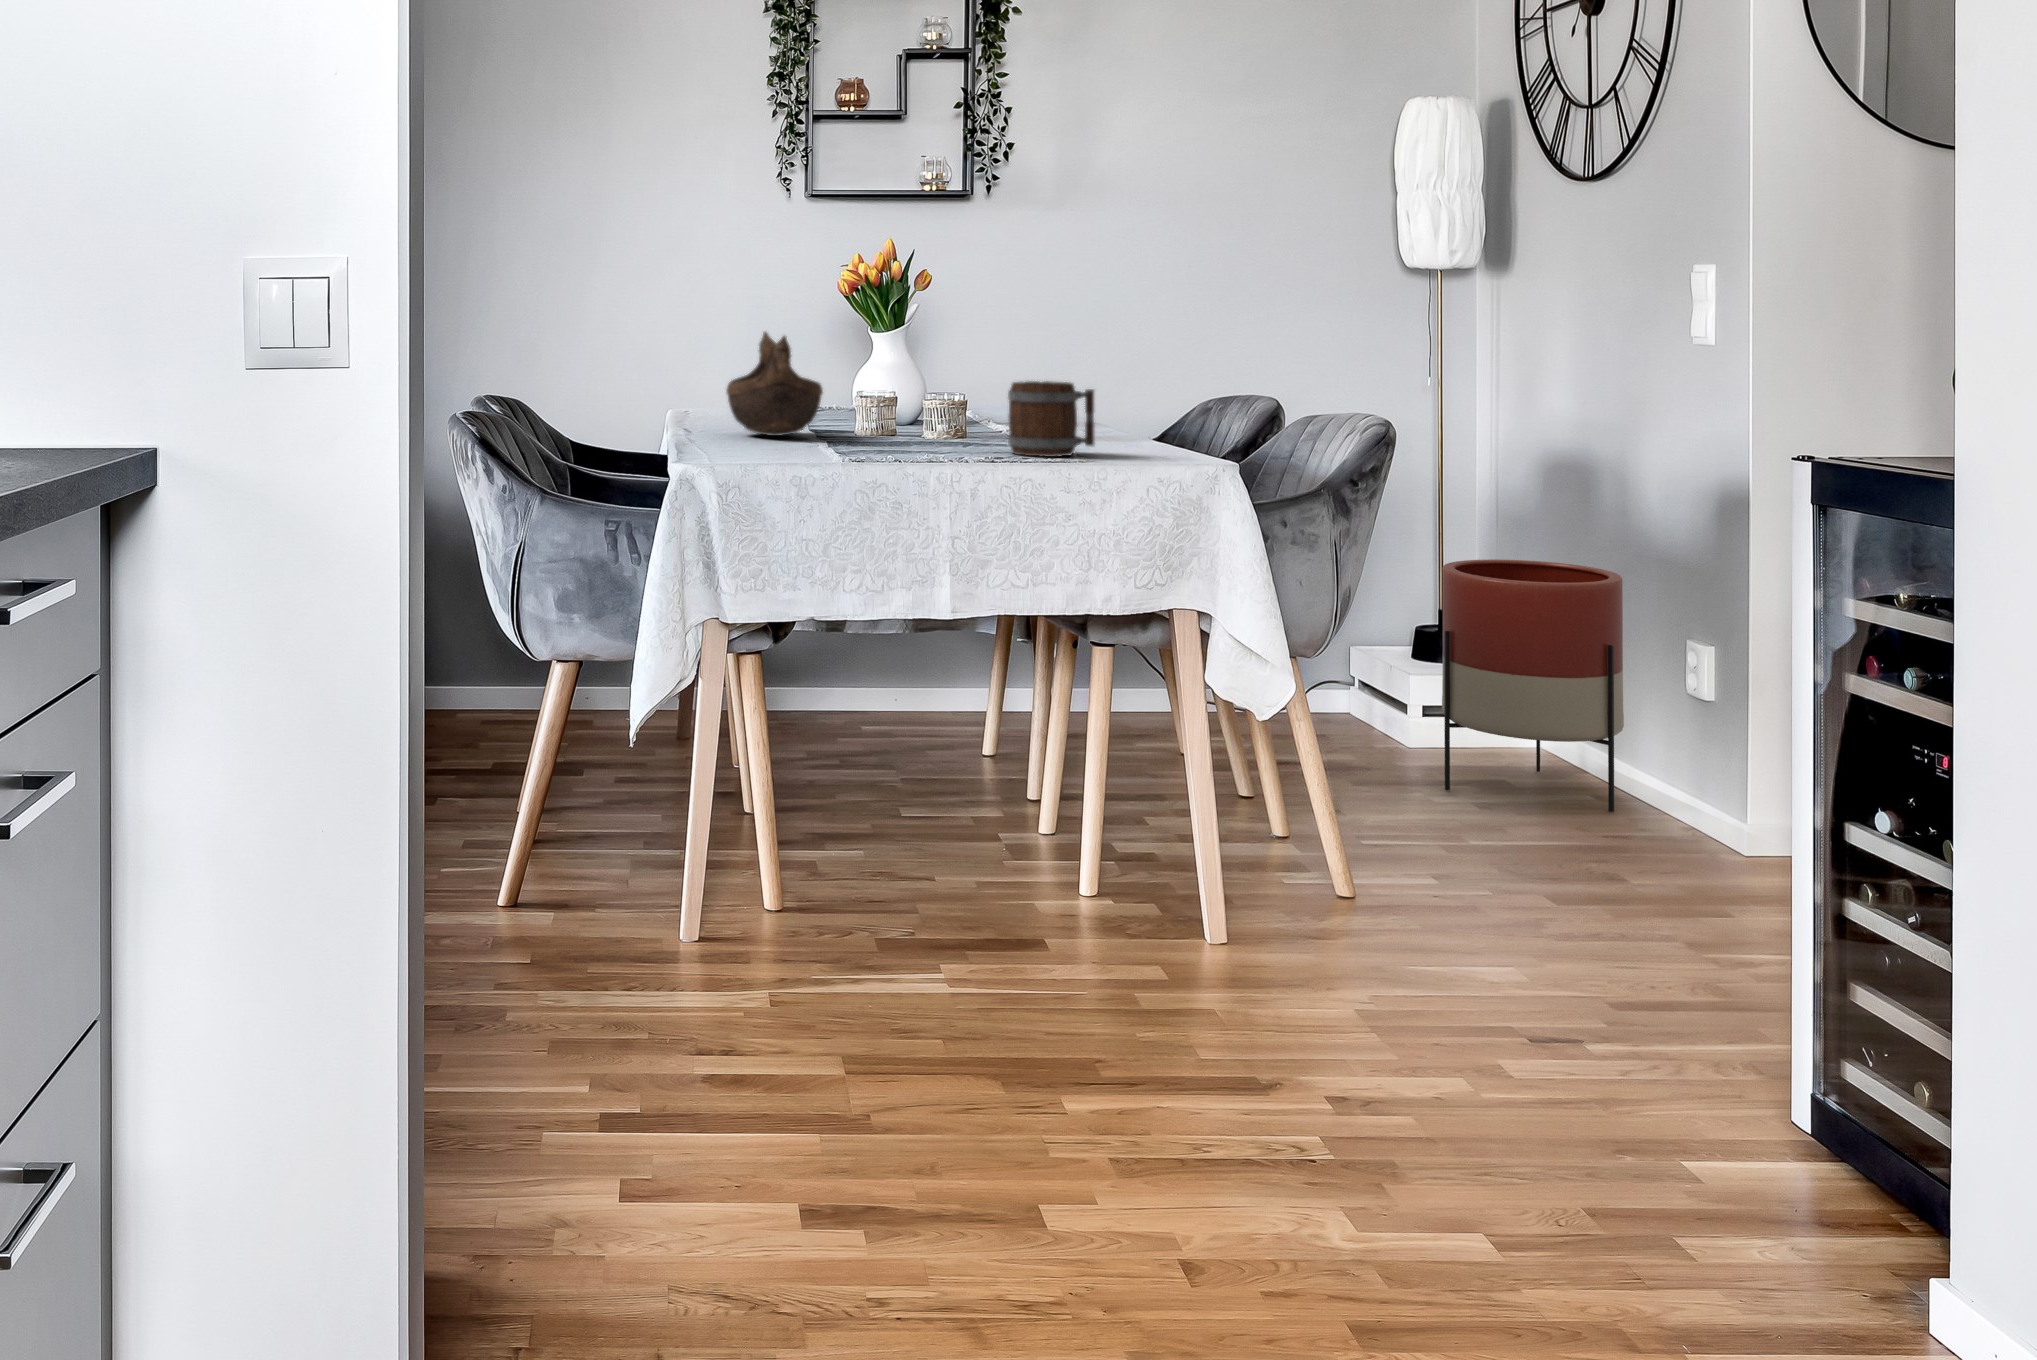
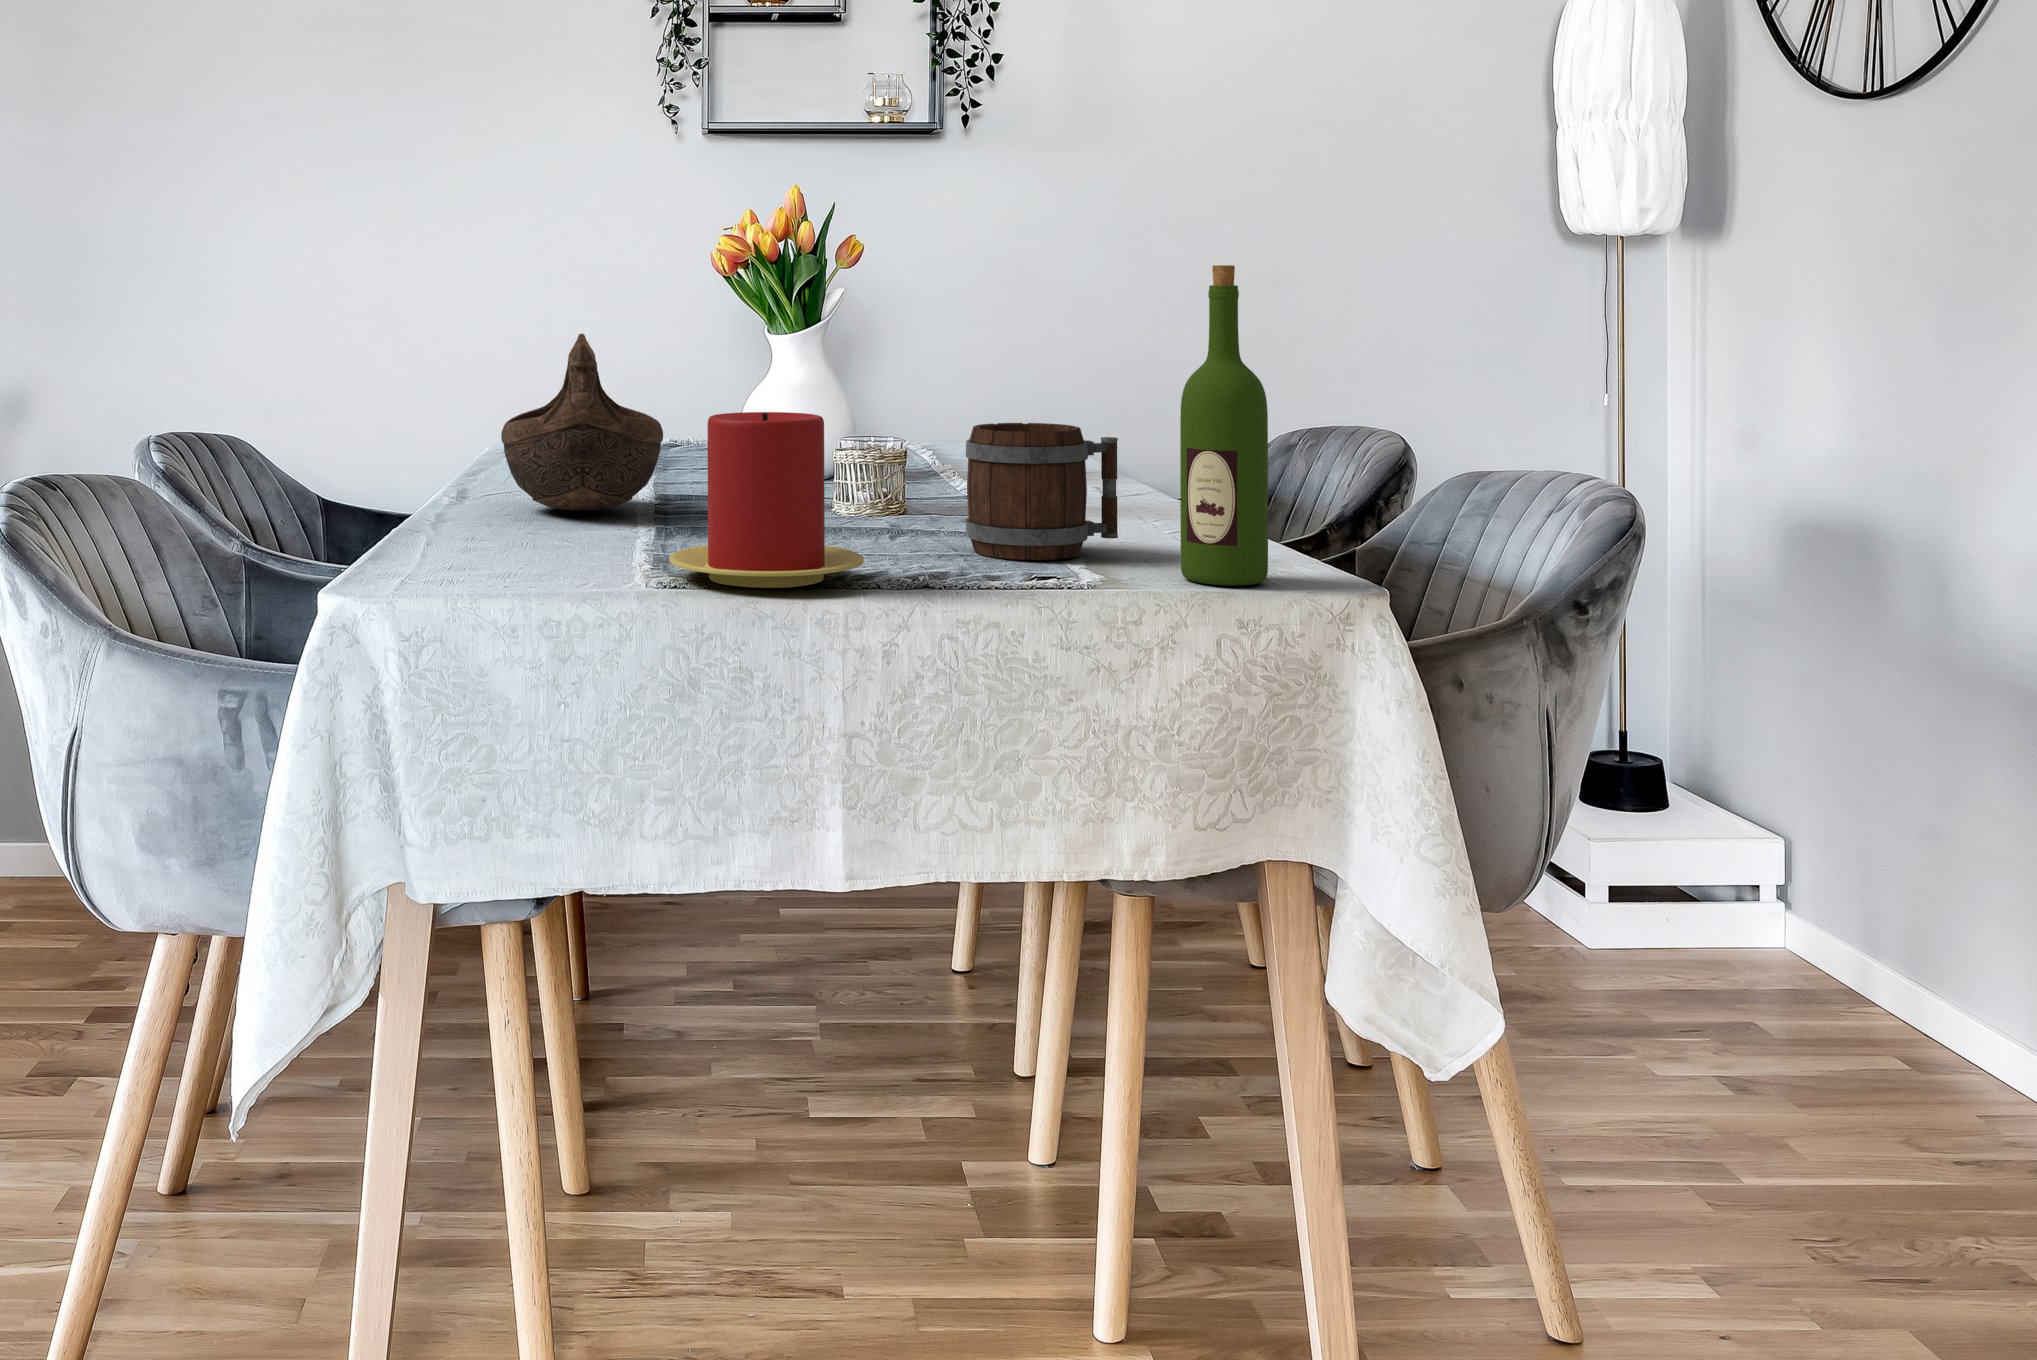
wine bottle: none [1130,292,1177,466] -> present [1180,265,1268,586]
candle: none [851,371,957,463] -> present [669,412,864,588]
planter: present [1442,559,1624,812] -> none [1658,679,1961,1104]

